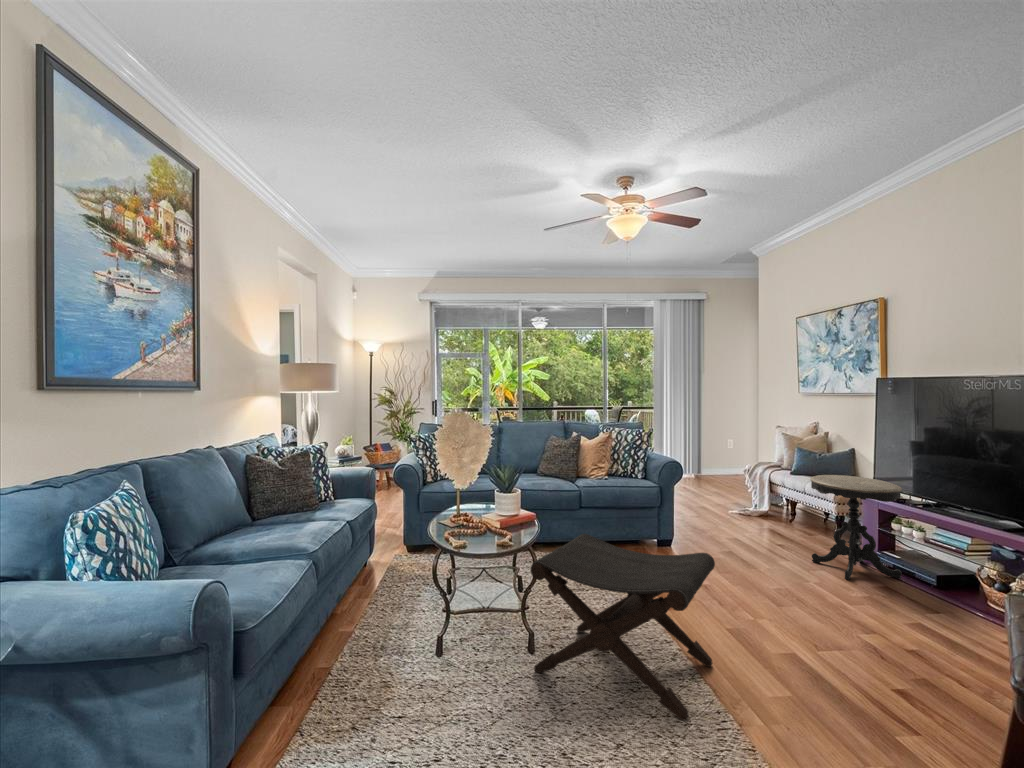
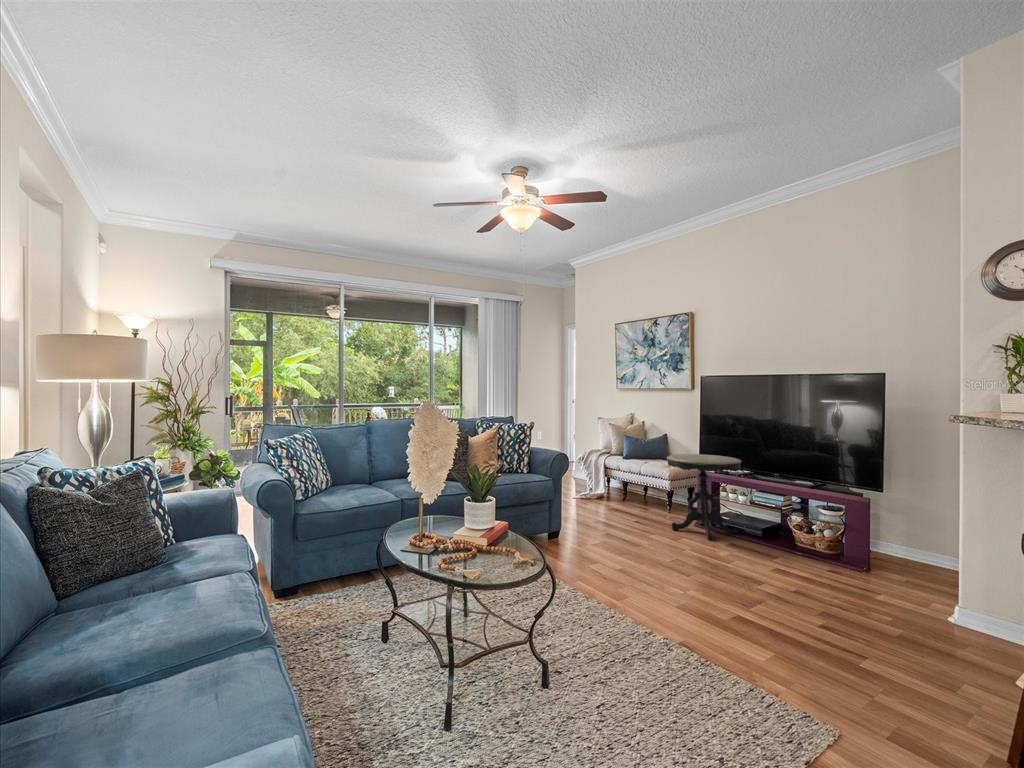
footstool: present [531,534,715,721] -> none [567,533,769,716]

